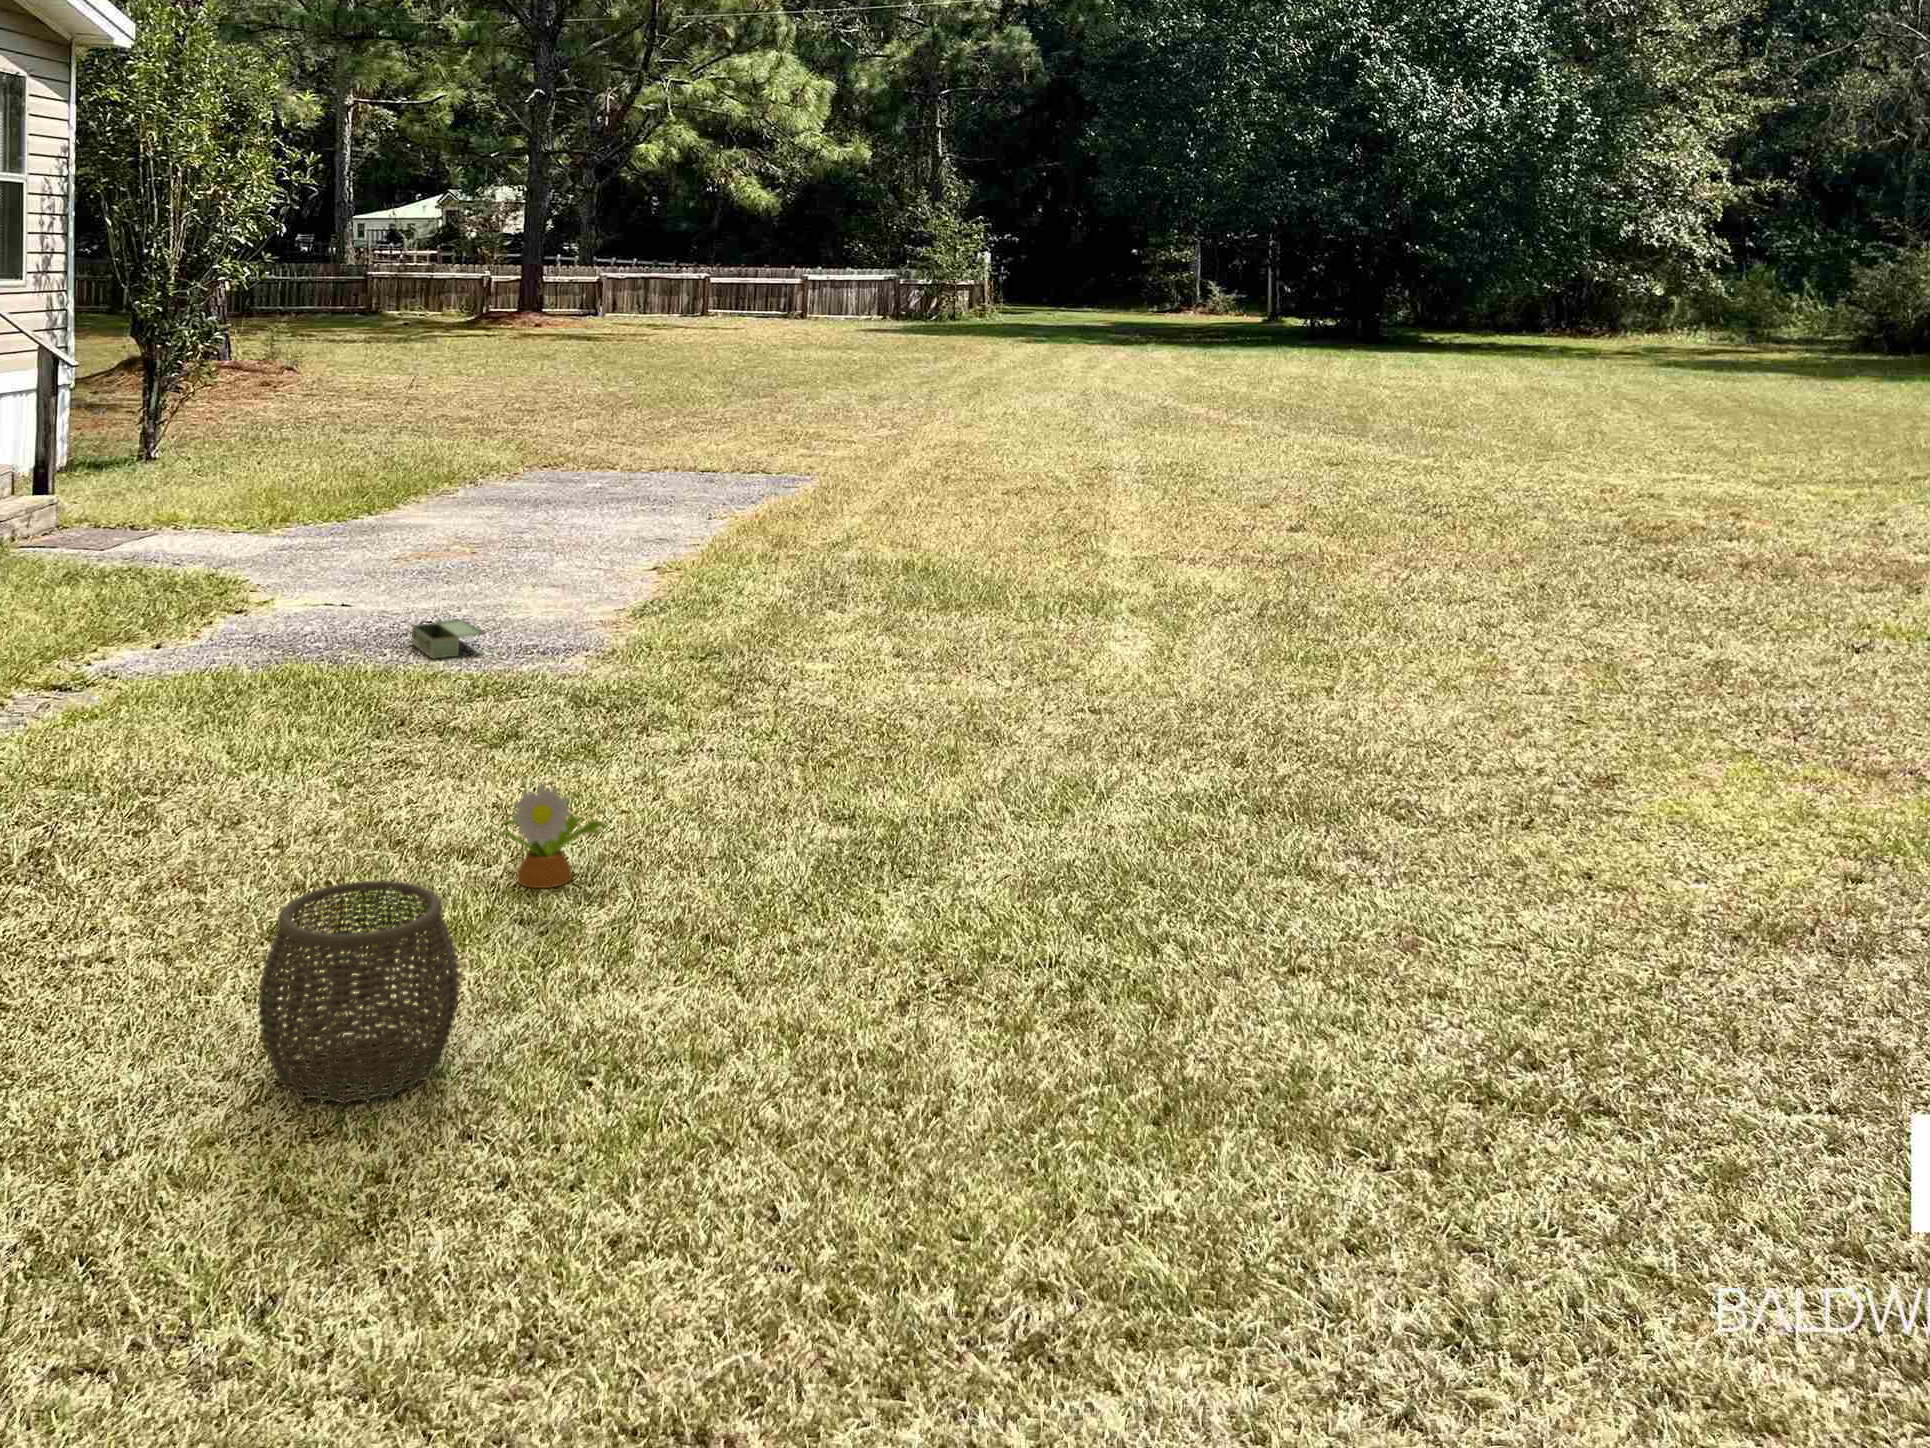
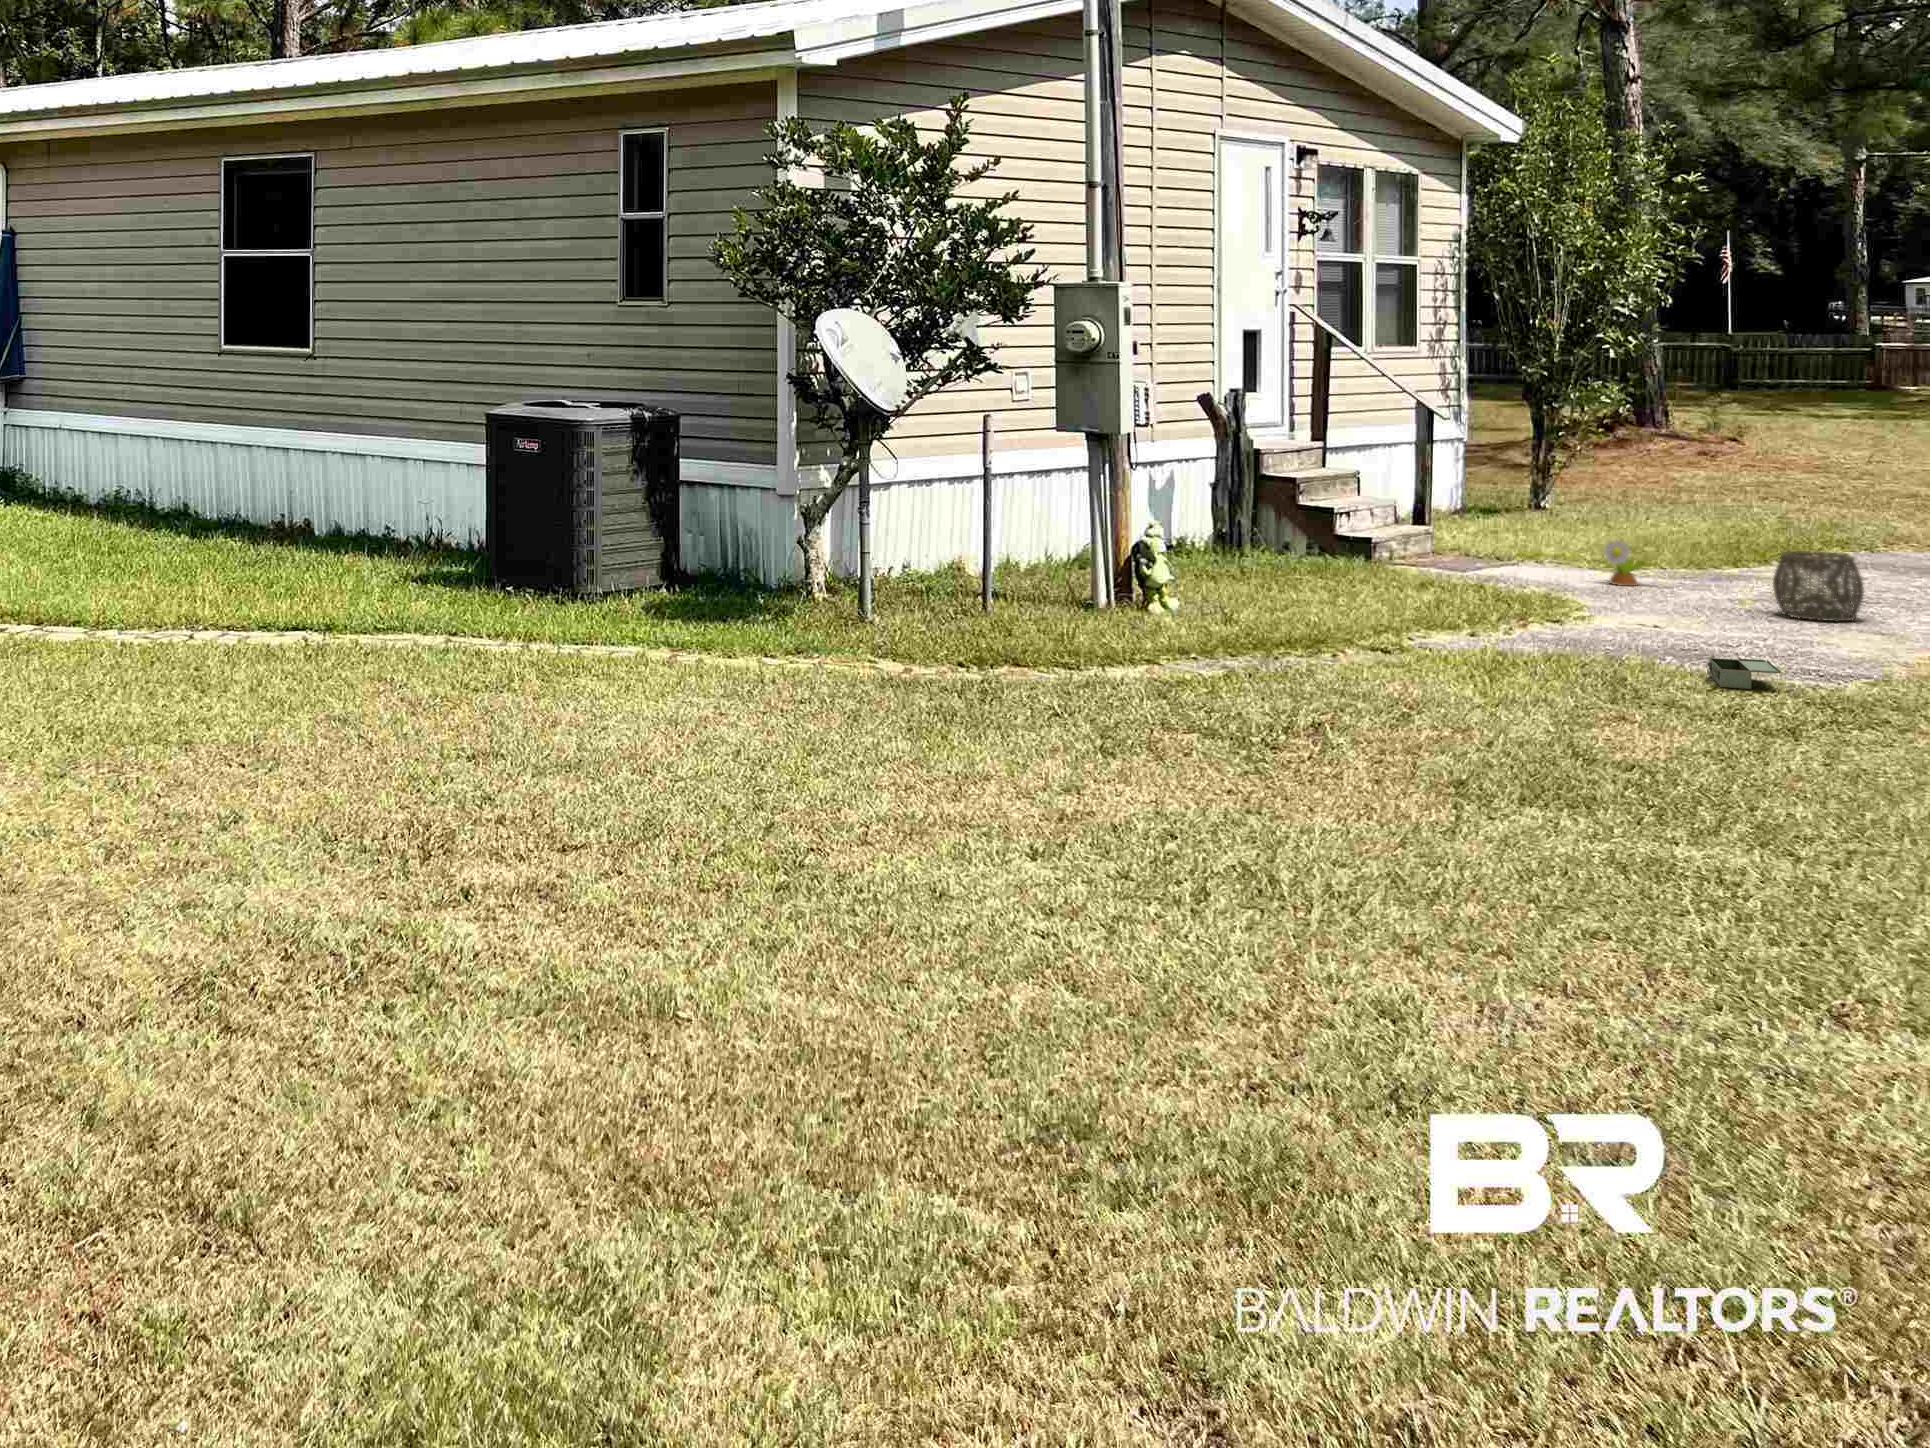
decorative plant: present [492,784,606,888] -> present [1598,540,1652,586]
woven basket: present [258,881,461,1104] -> present [1773,551,1864,622]

